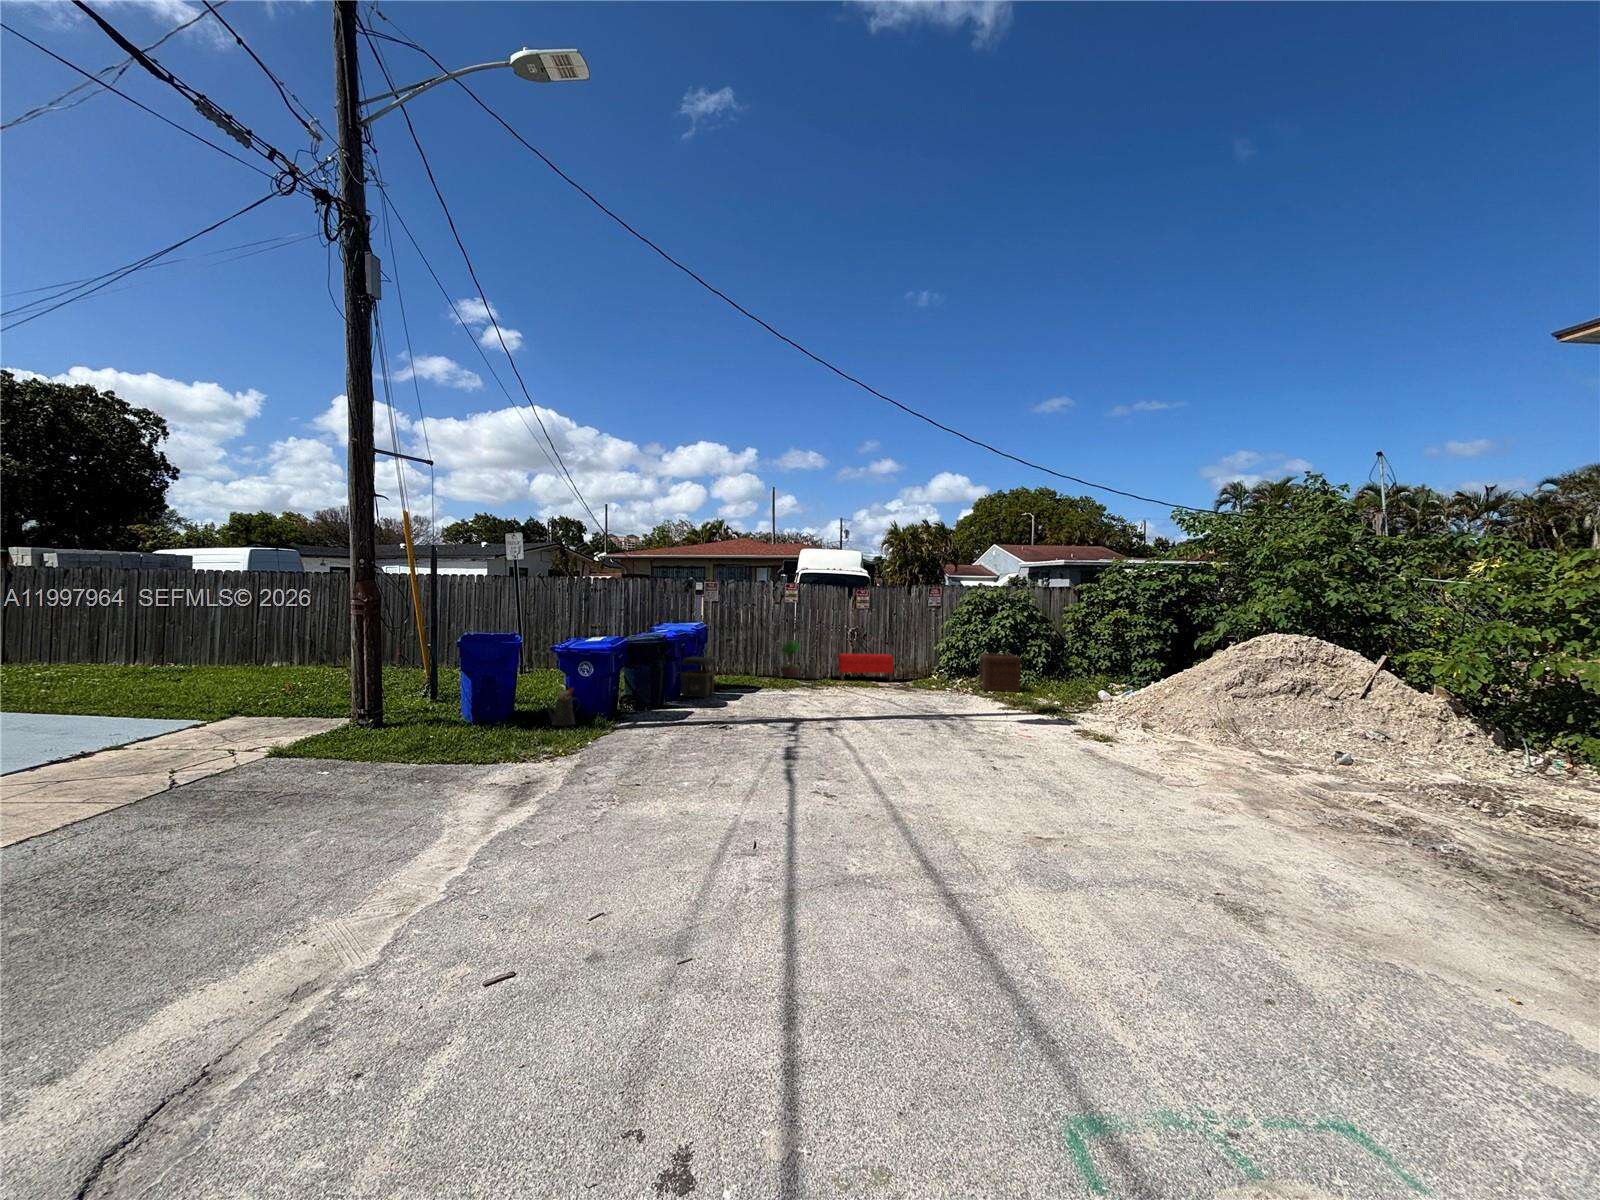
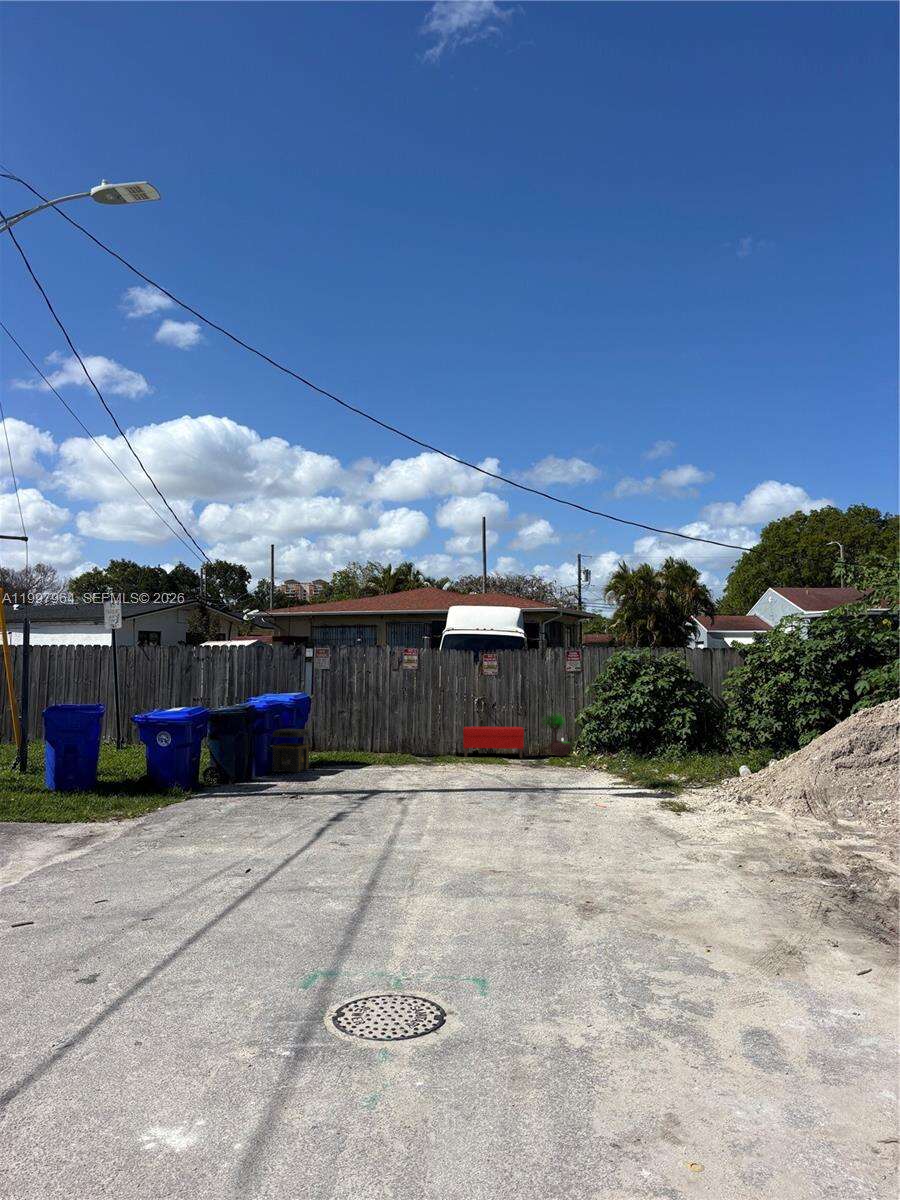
potted tree: present [781,641,800,678] -> present [544,714,570,756]
wooden crate: present [979,653,1021,692] -> none [618,725,658,768]
watering can: present [546,688,574,726] -> none [121,756,155,795]

